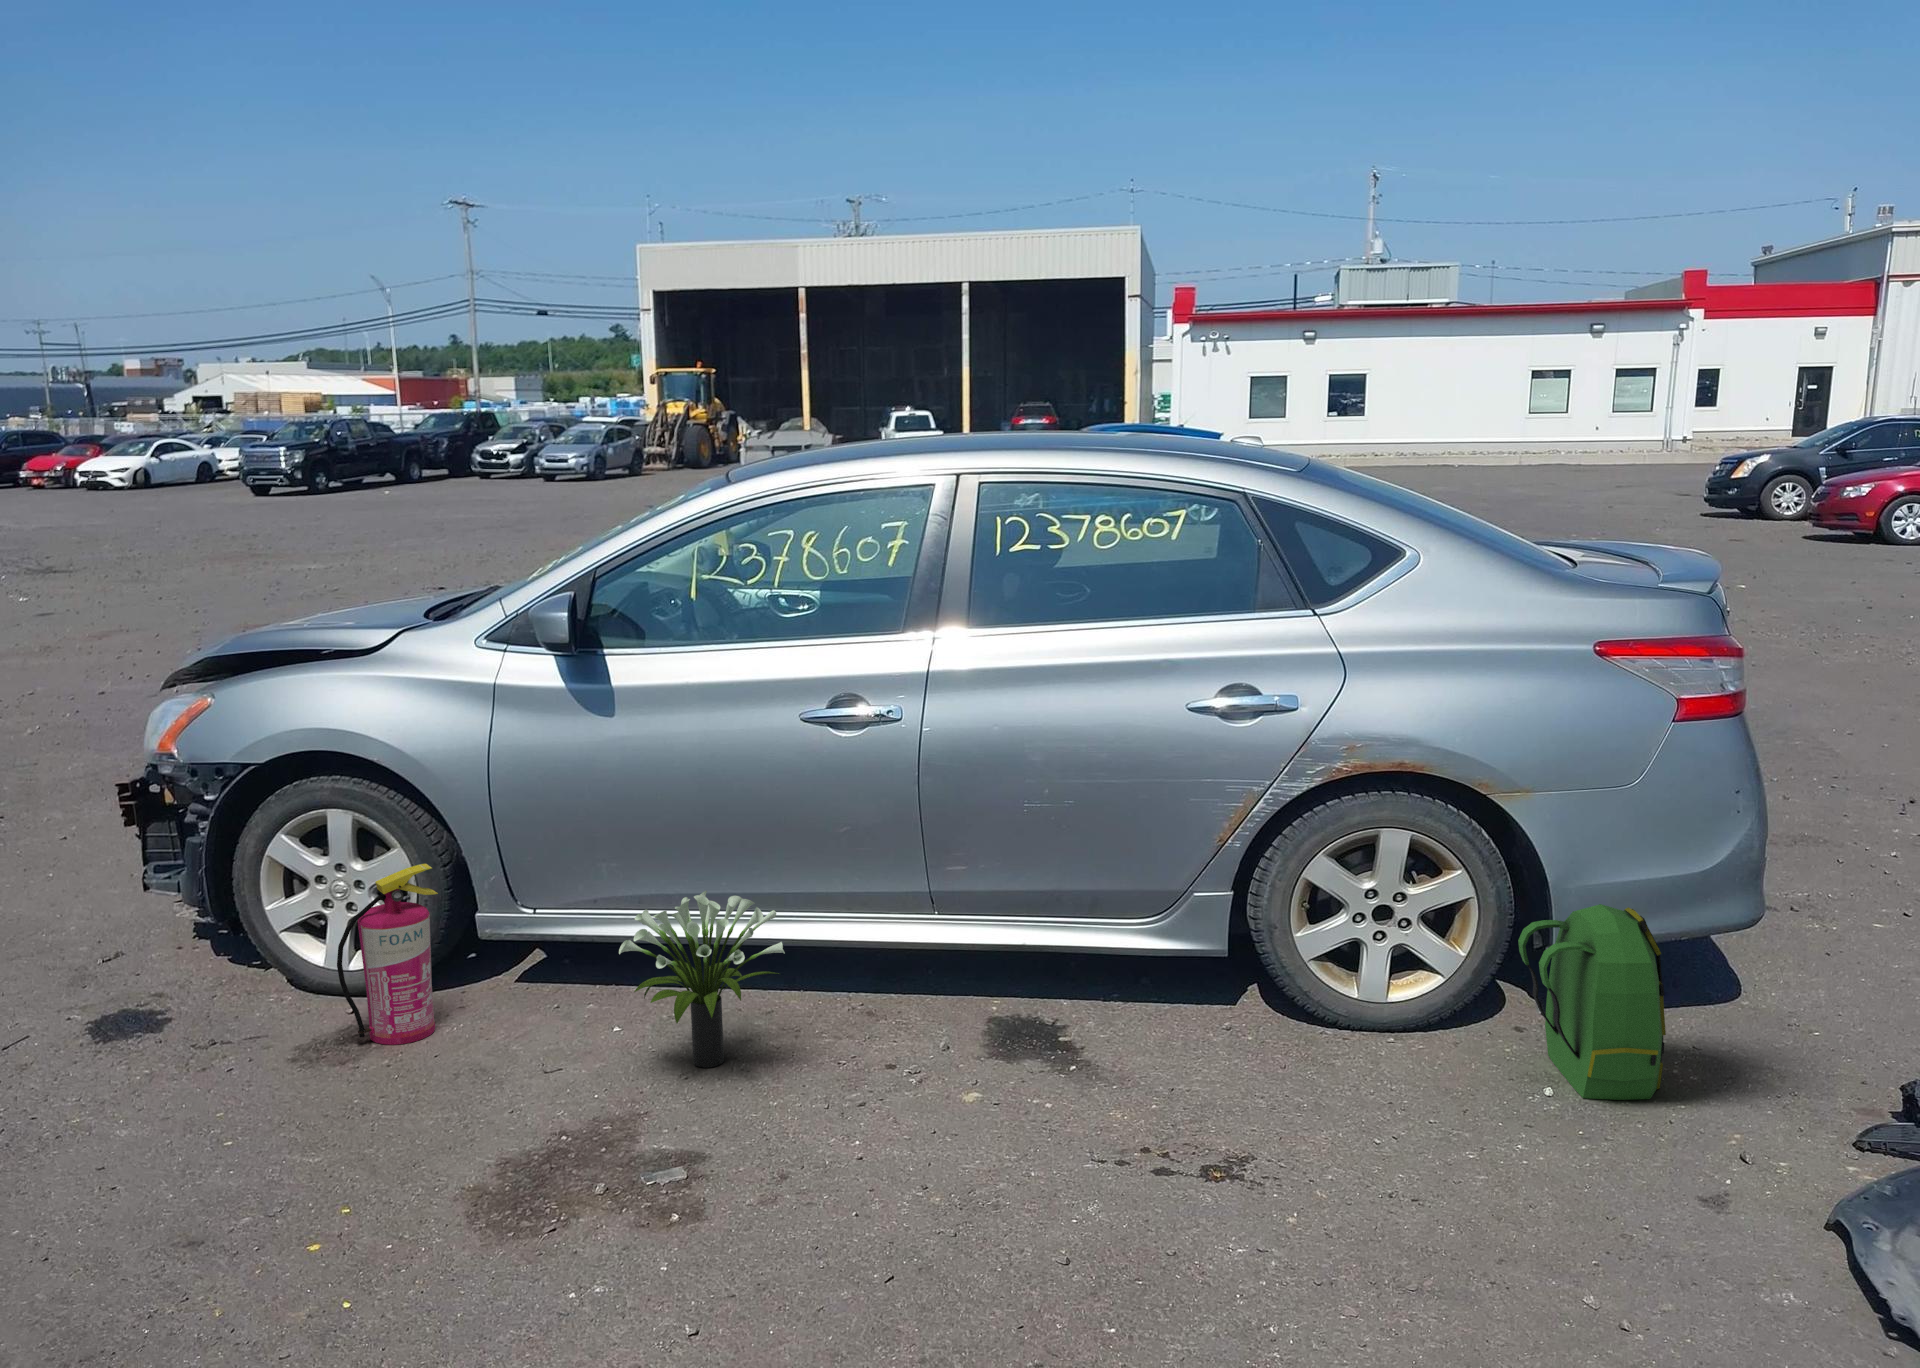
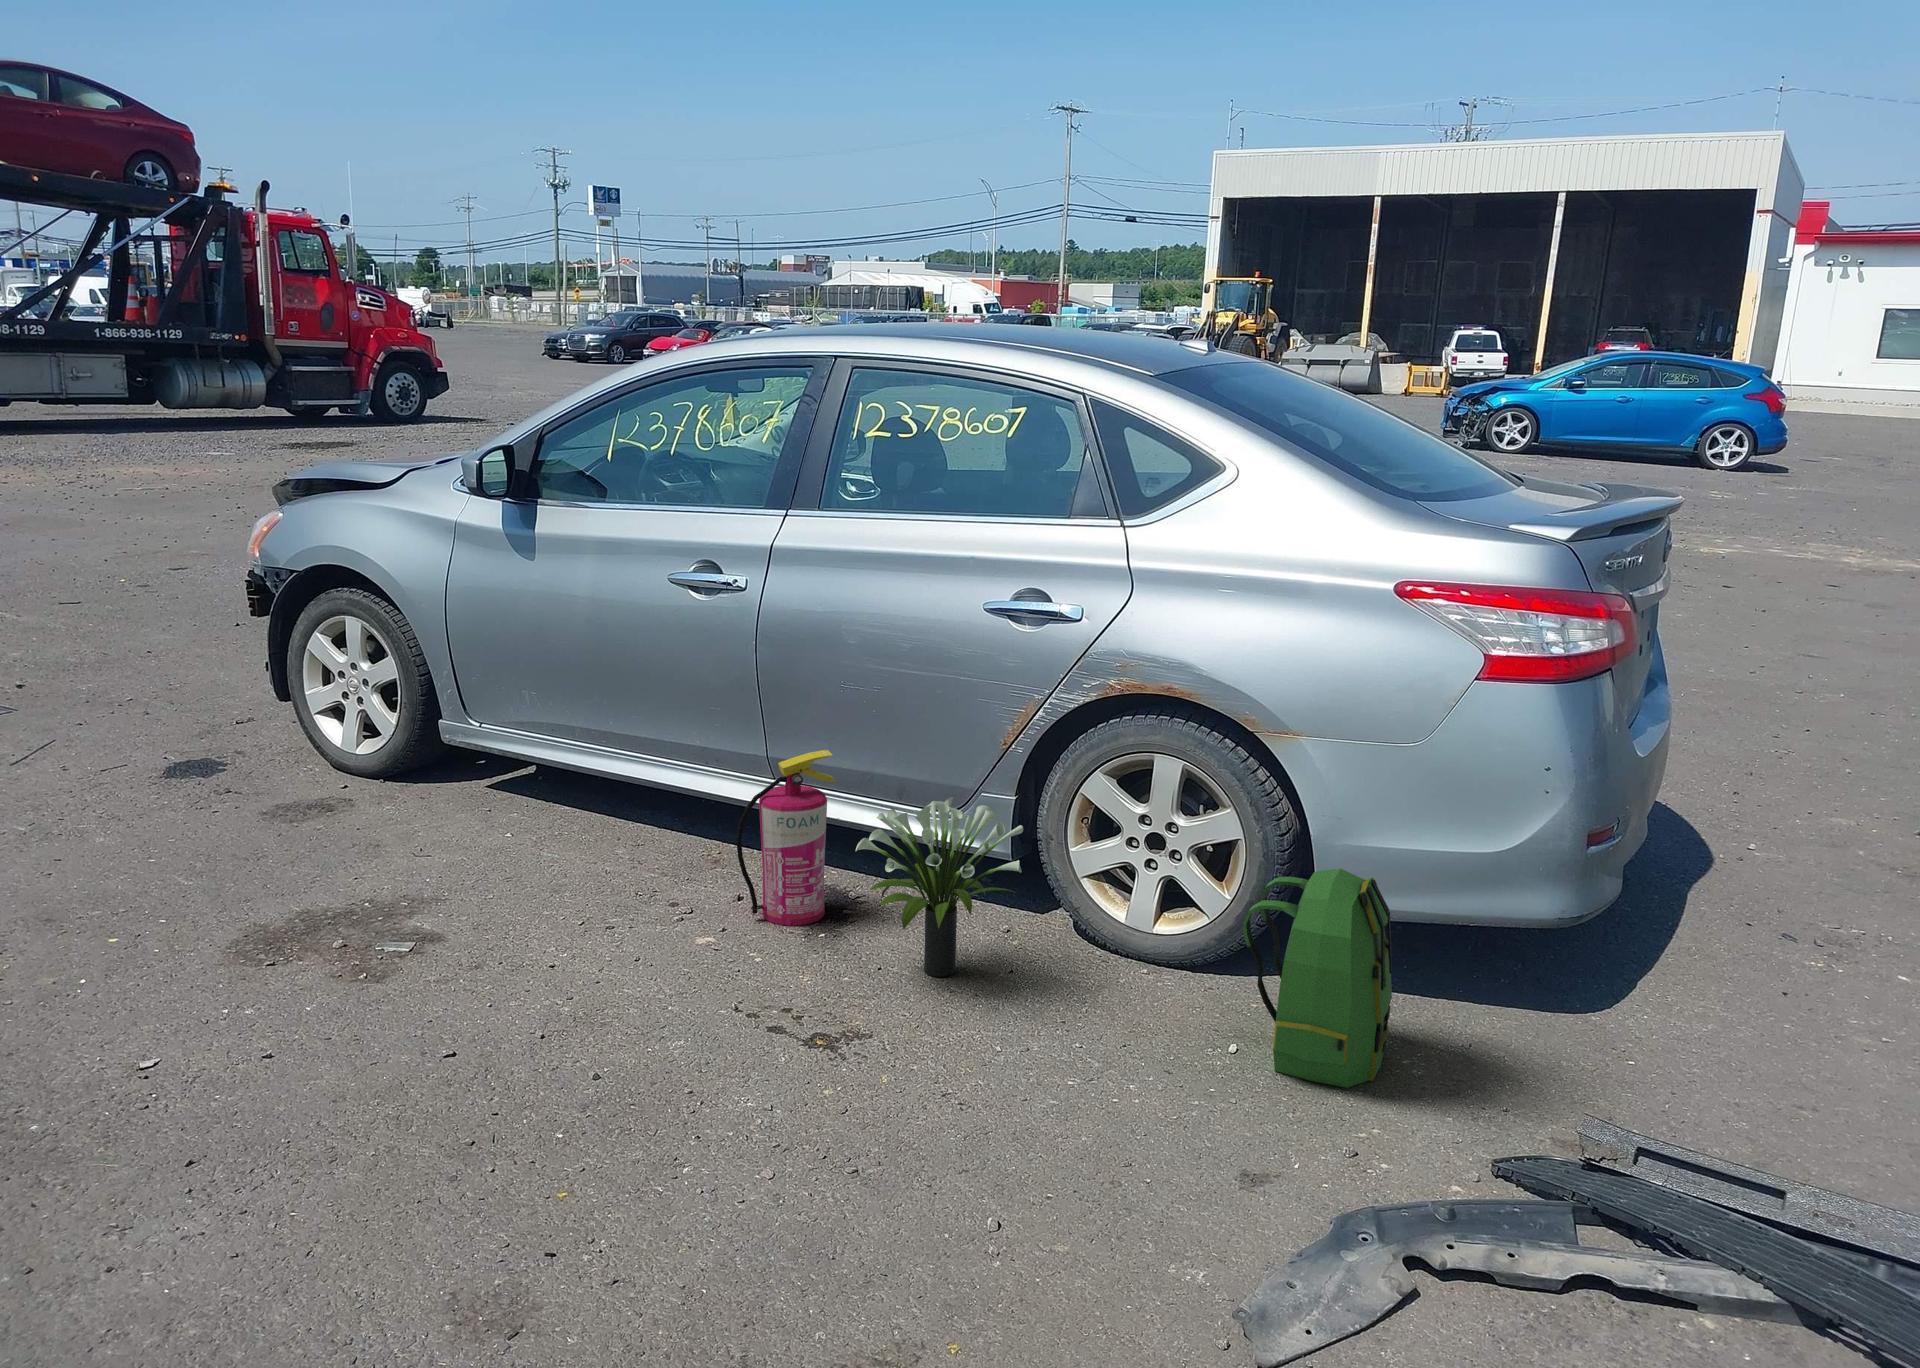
fire extinguisher: present [337,864,438,1045] -> present [736,750,837,926]
potted plant: present [619,891,785,1068] -> present [856,797,1023,977]

